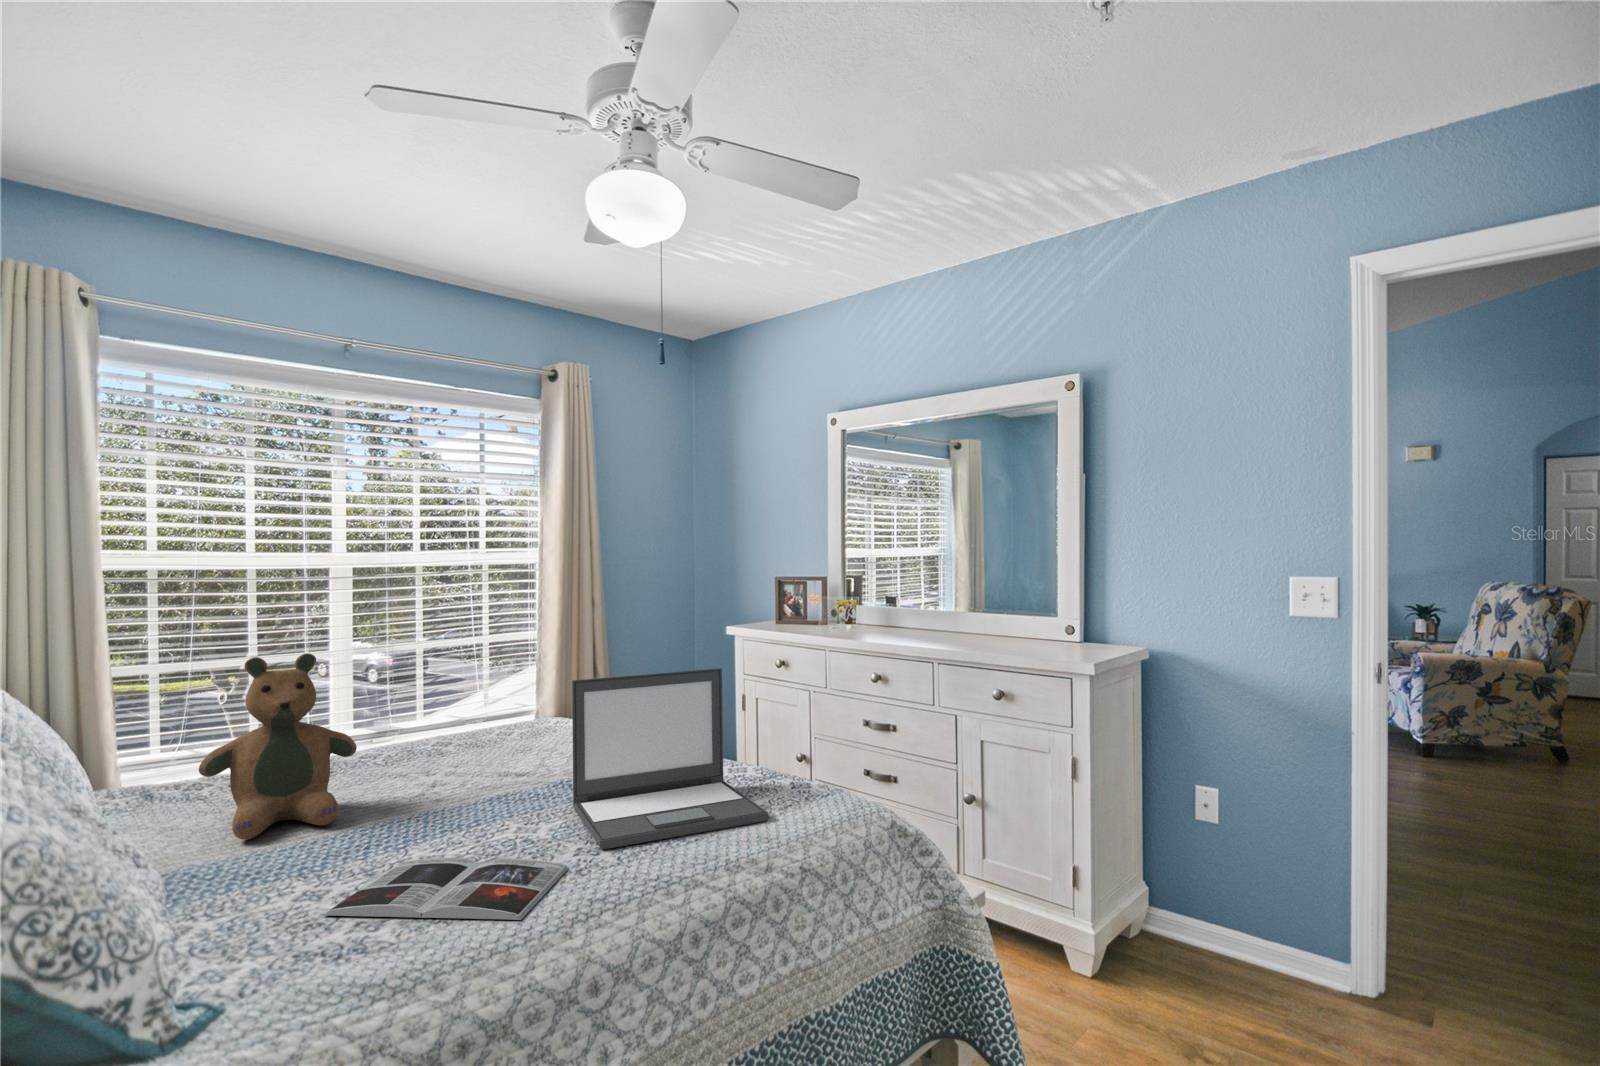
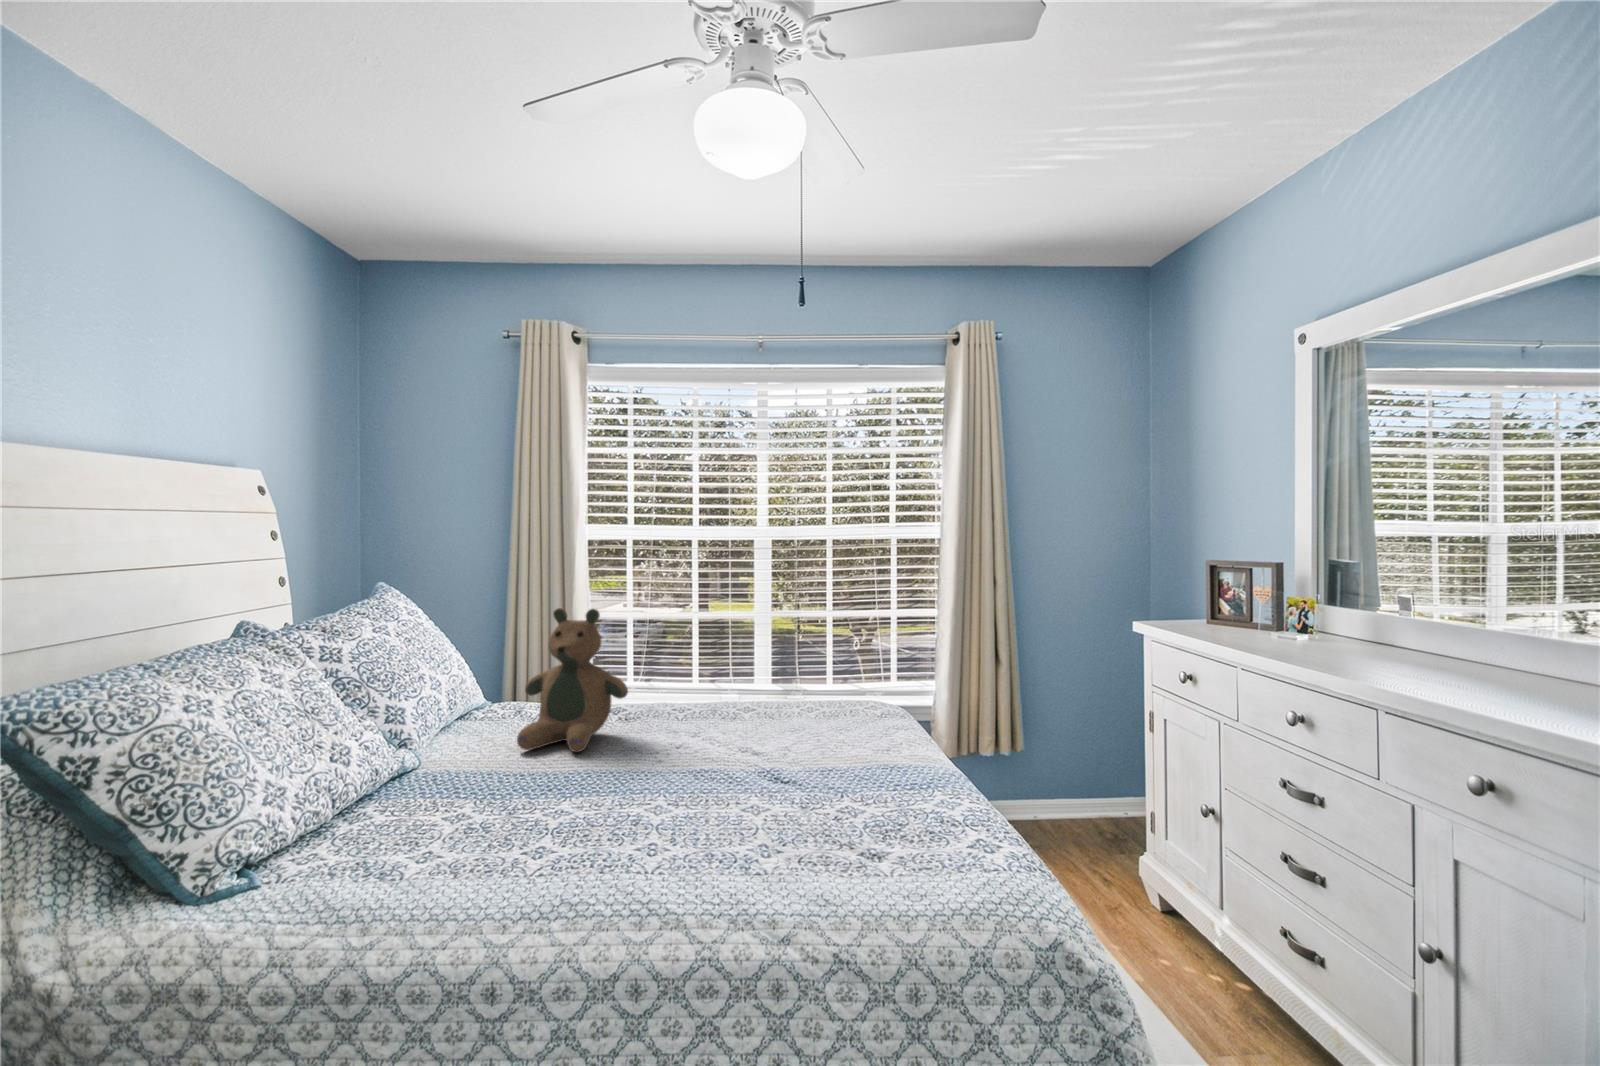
laptop: present [572,668,768,850] -> none [673,662,894,873]
magazine: present [324,857,568,920] -> none [441,802,621,894]

